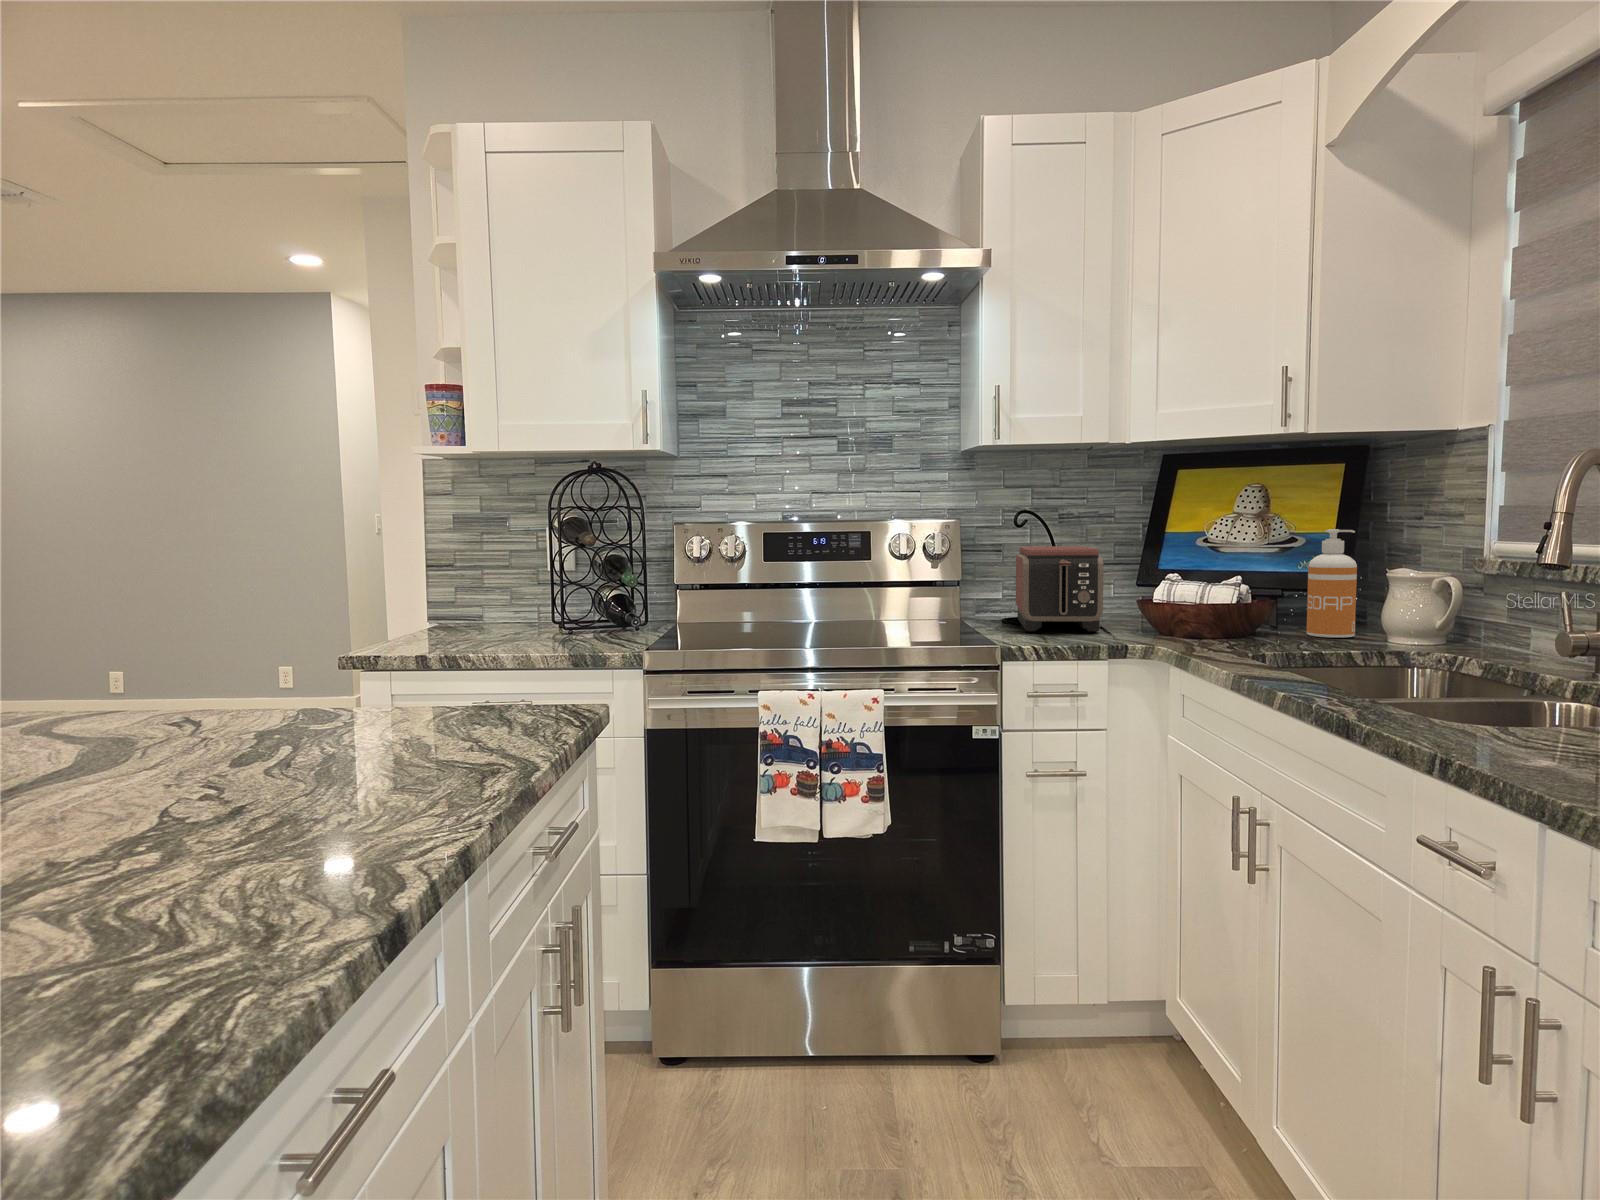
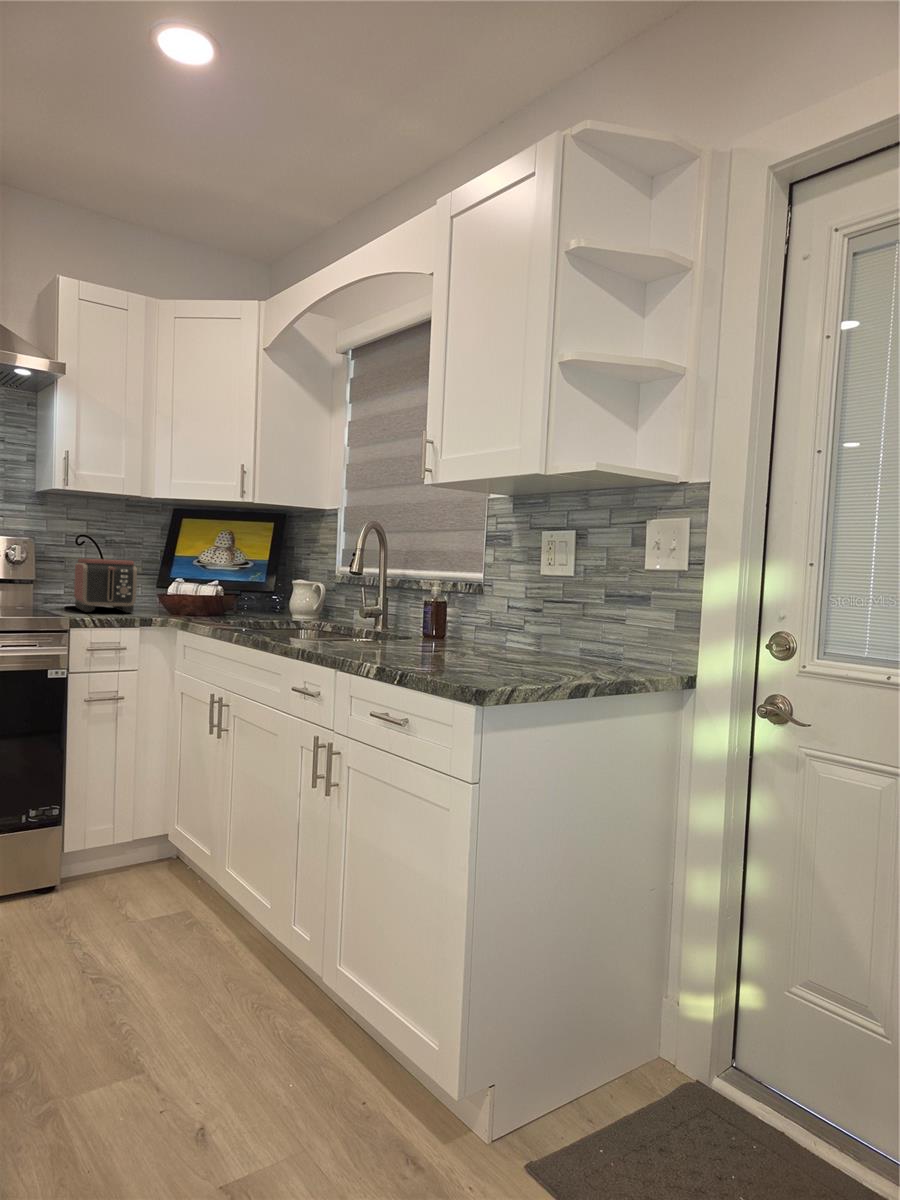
soap dispenser: present [1307,529,1357,638] -> none [253,557,279,616]

